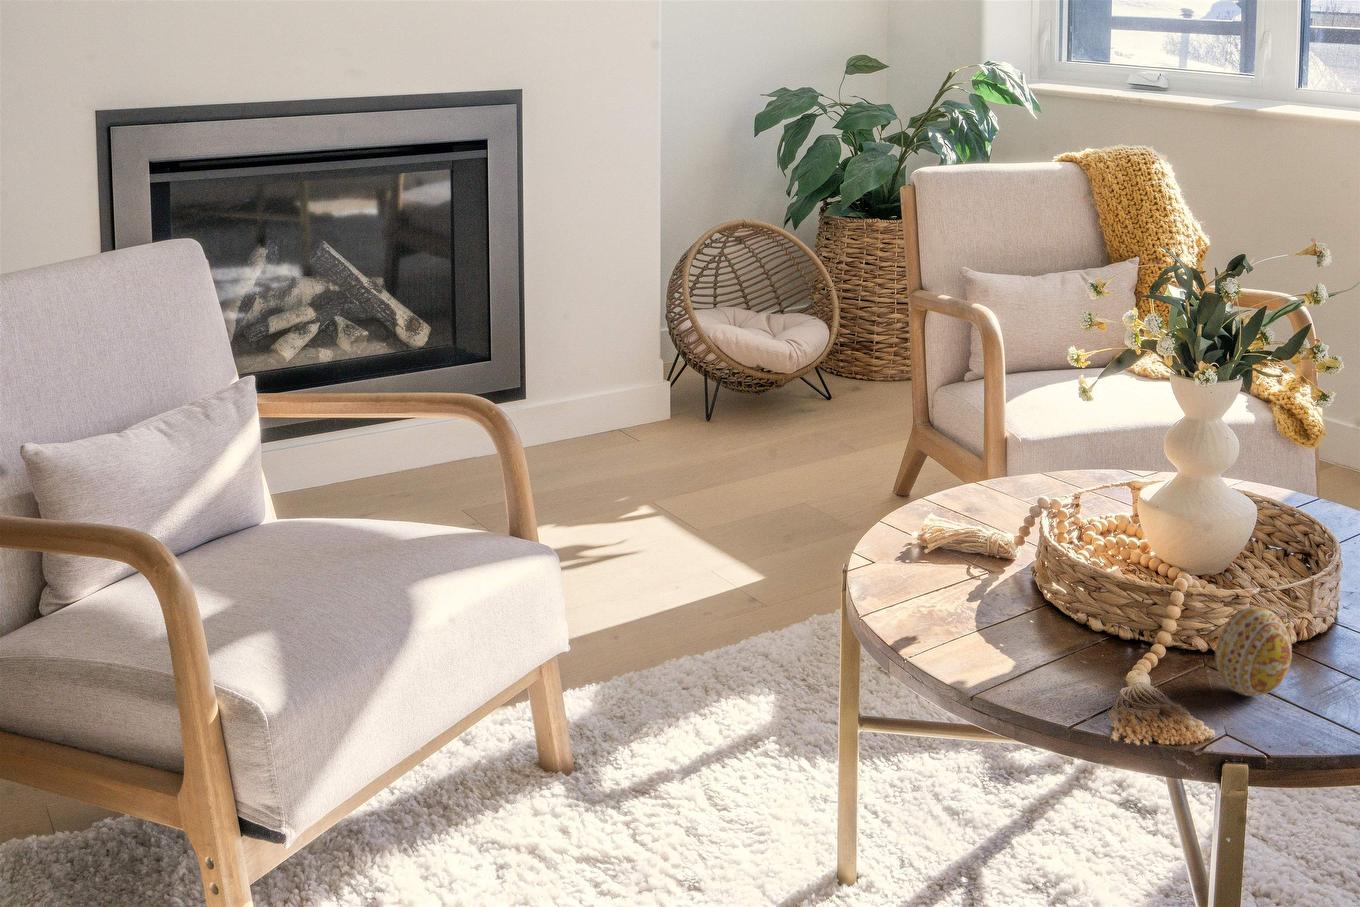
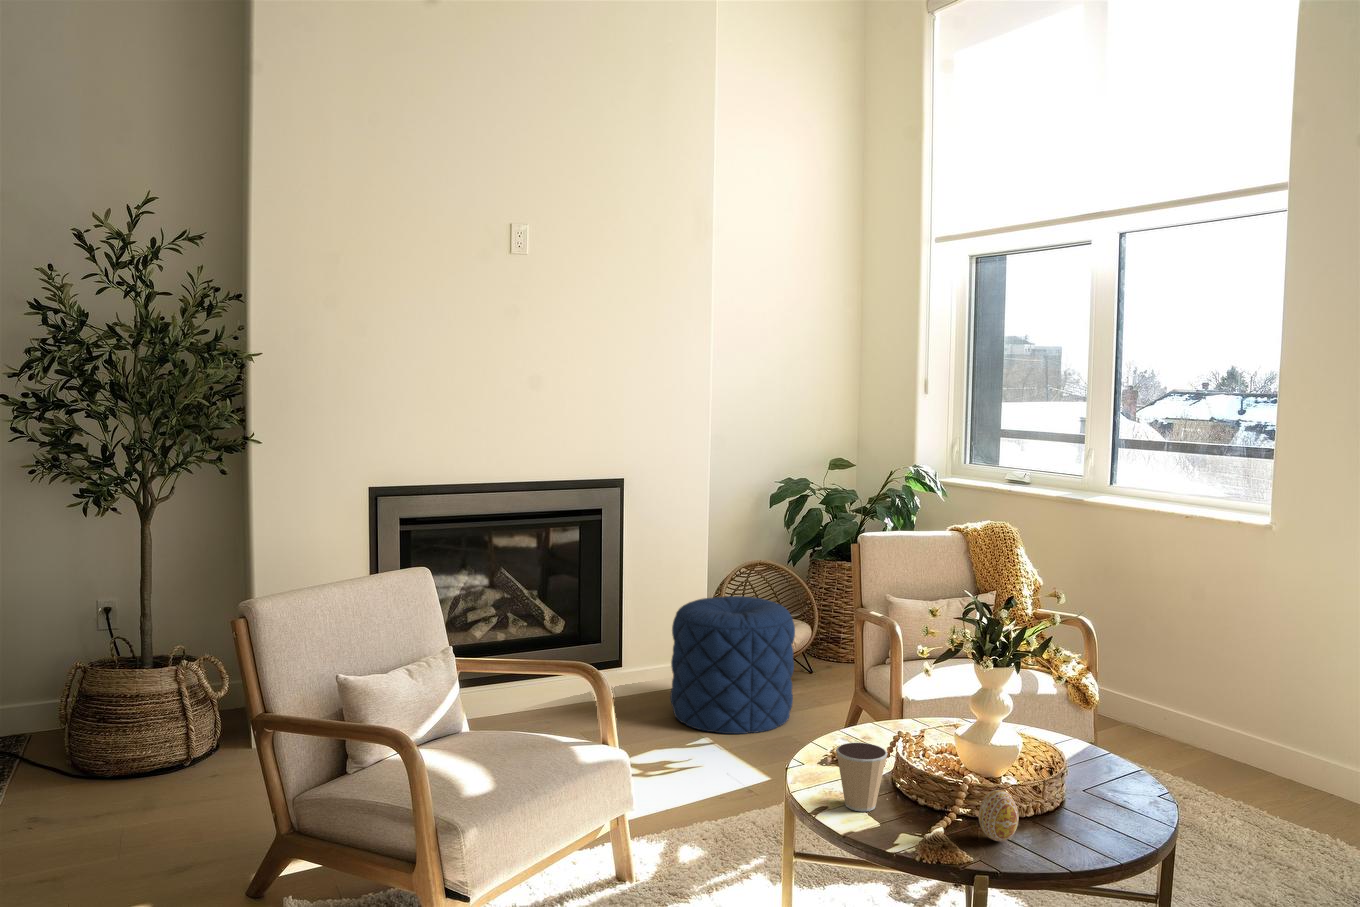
pouf: none [610,280,806,496] -> present [670,596,795,734]
coffee cup: none [945,527,1040,648] -> present [836,743,888,811]

